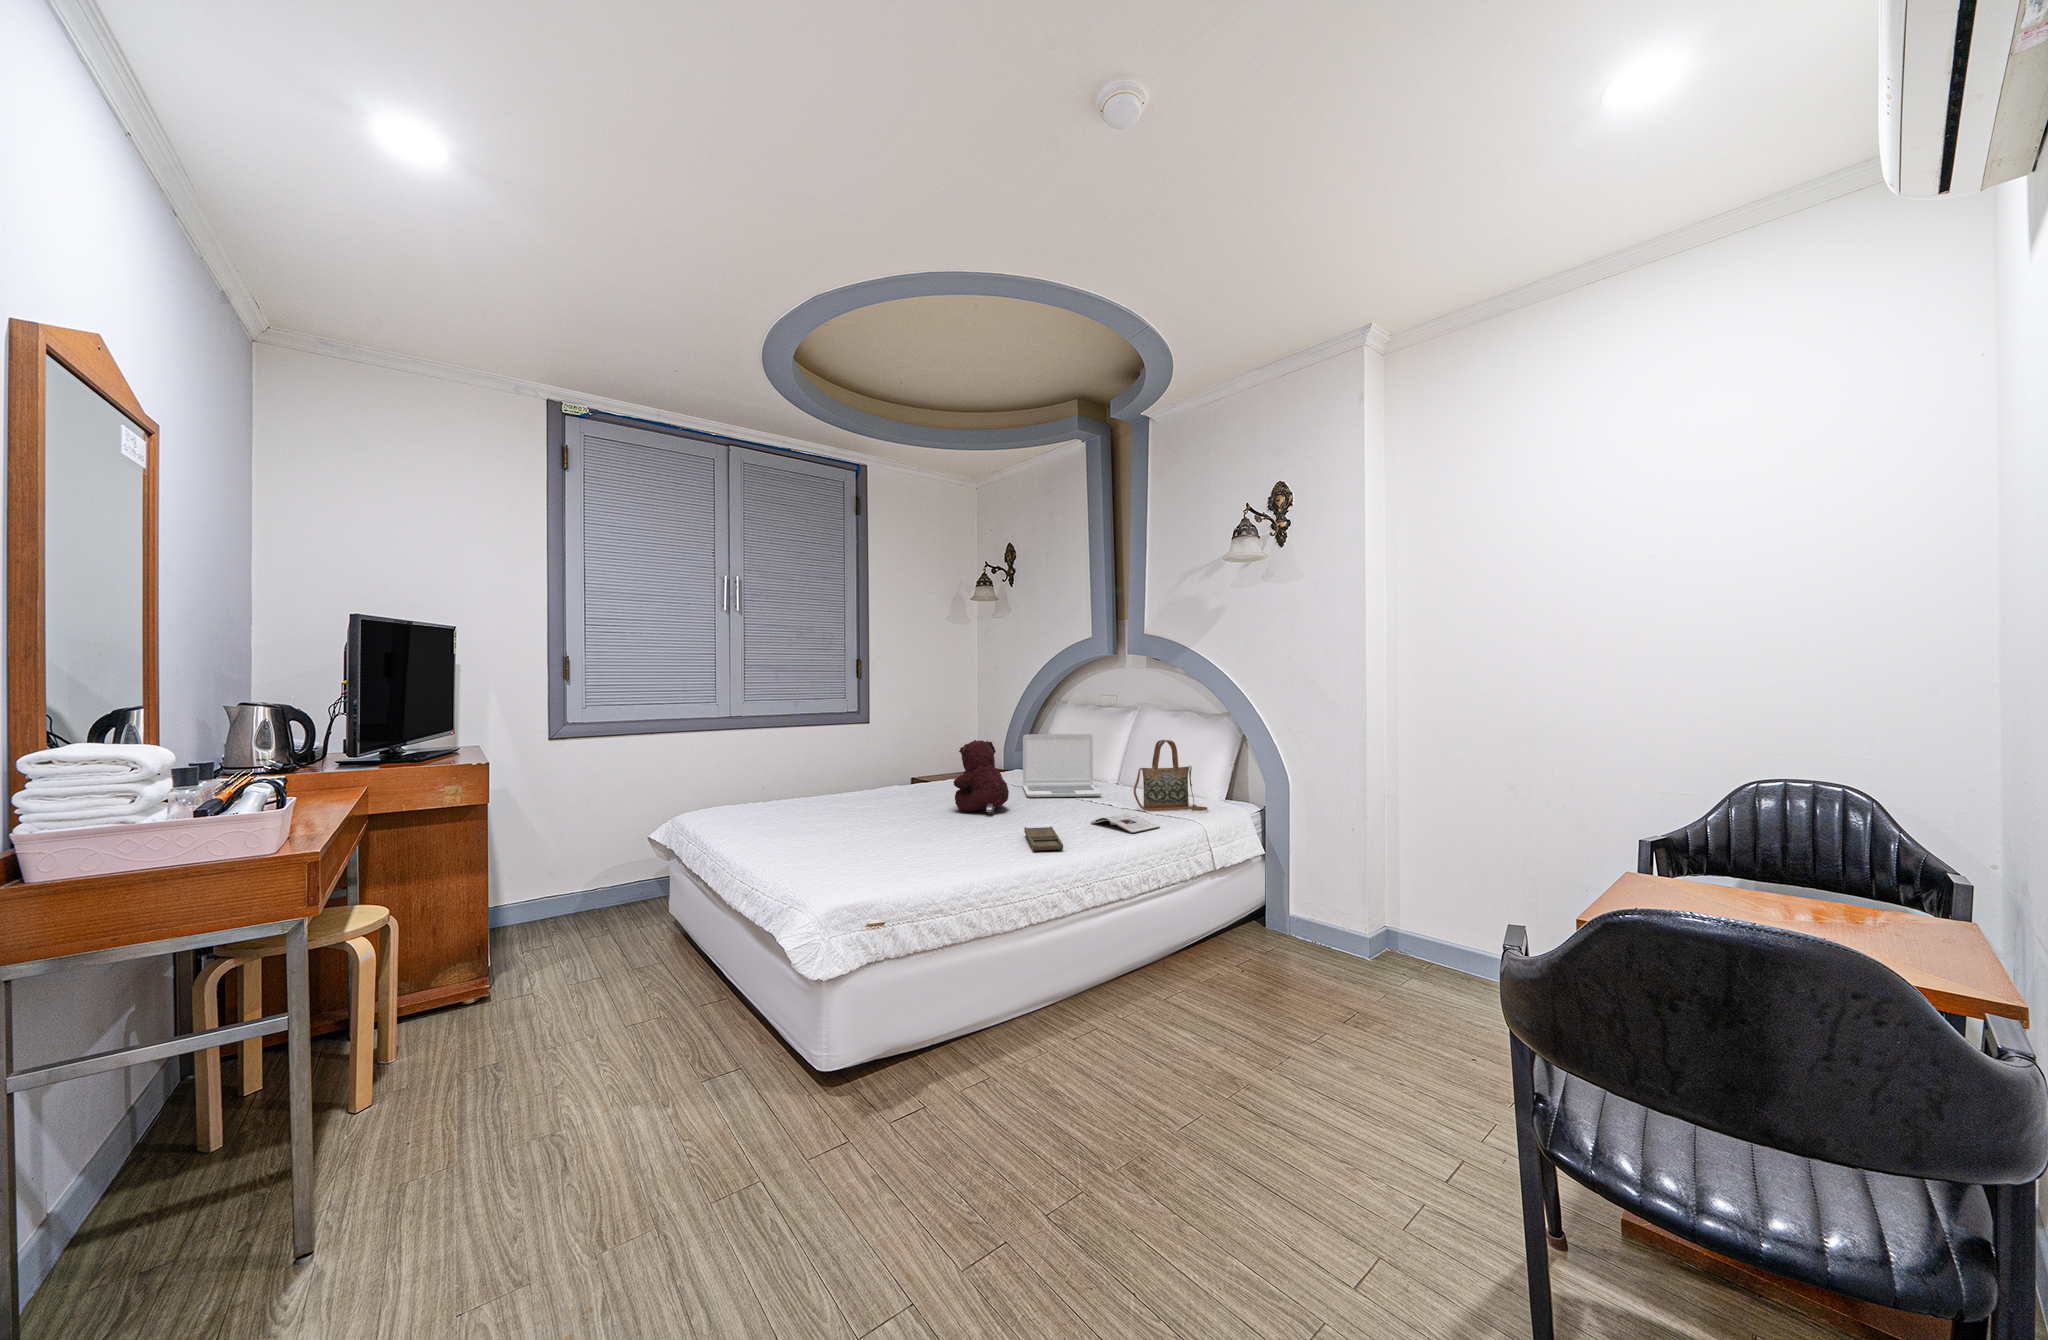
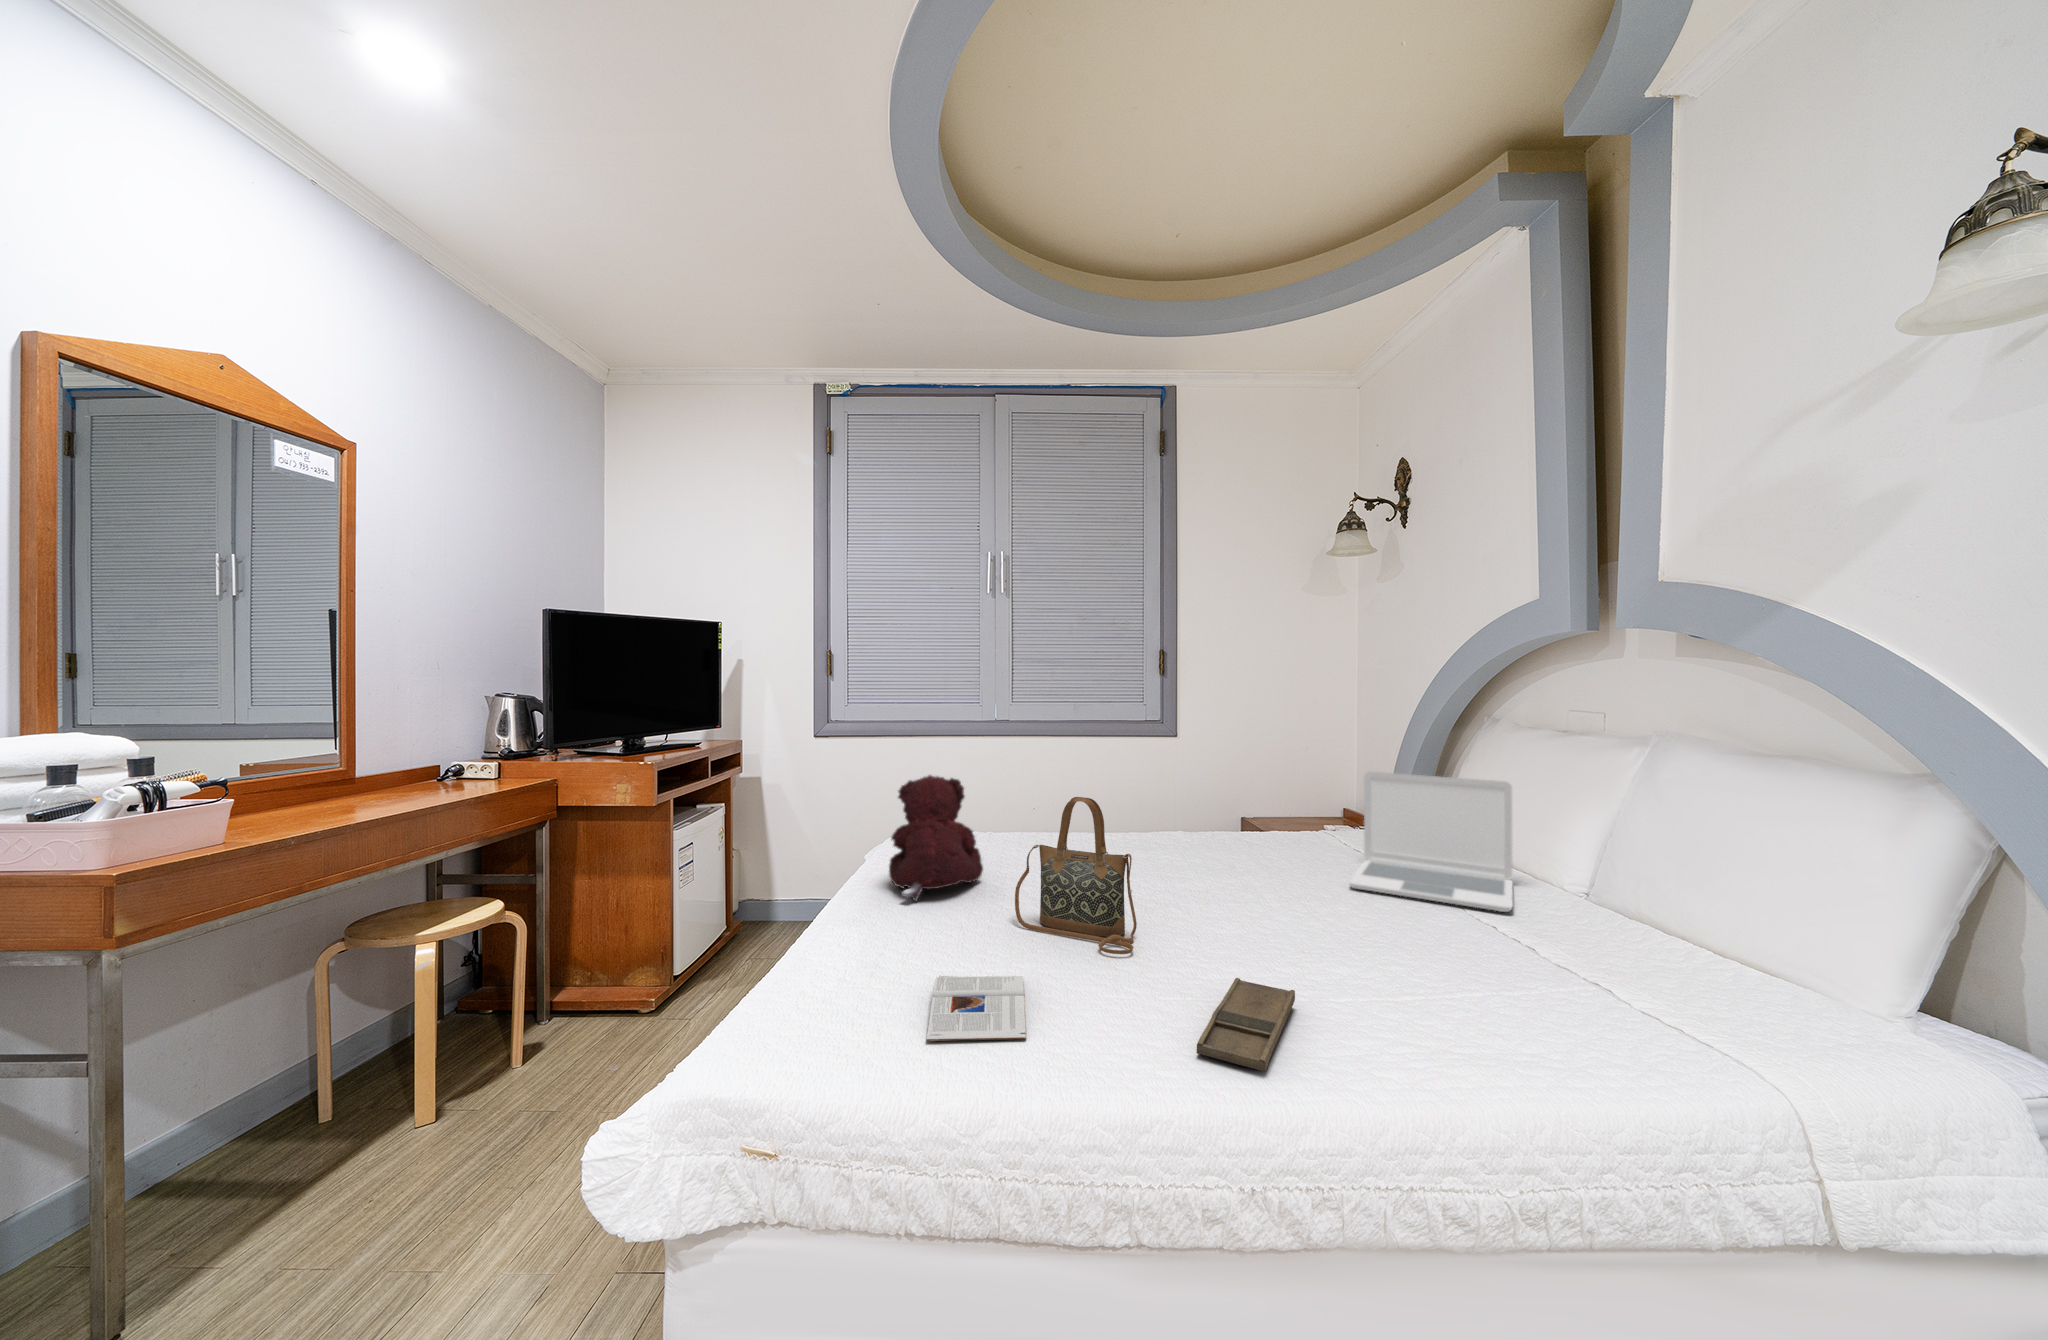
teddy bear: present [954,740,1009,814] -> present [889,775,983,901]
handbag: present [1134,740,1207,811] -> present [1015,797,1137,954]
magazine: present [1091,813,1160,833] -> present [926,976,1027,1041]

